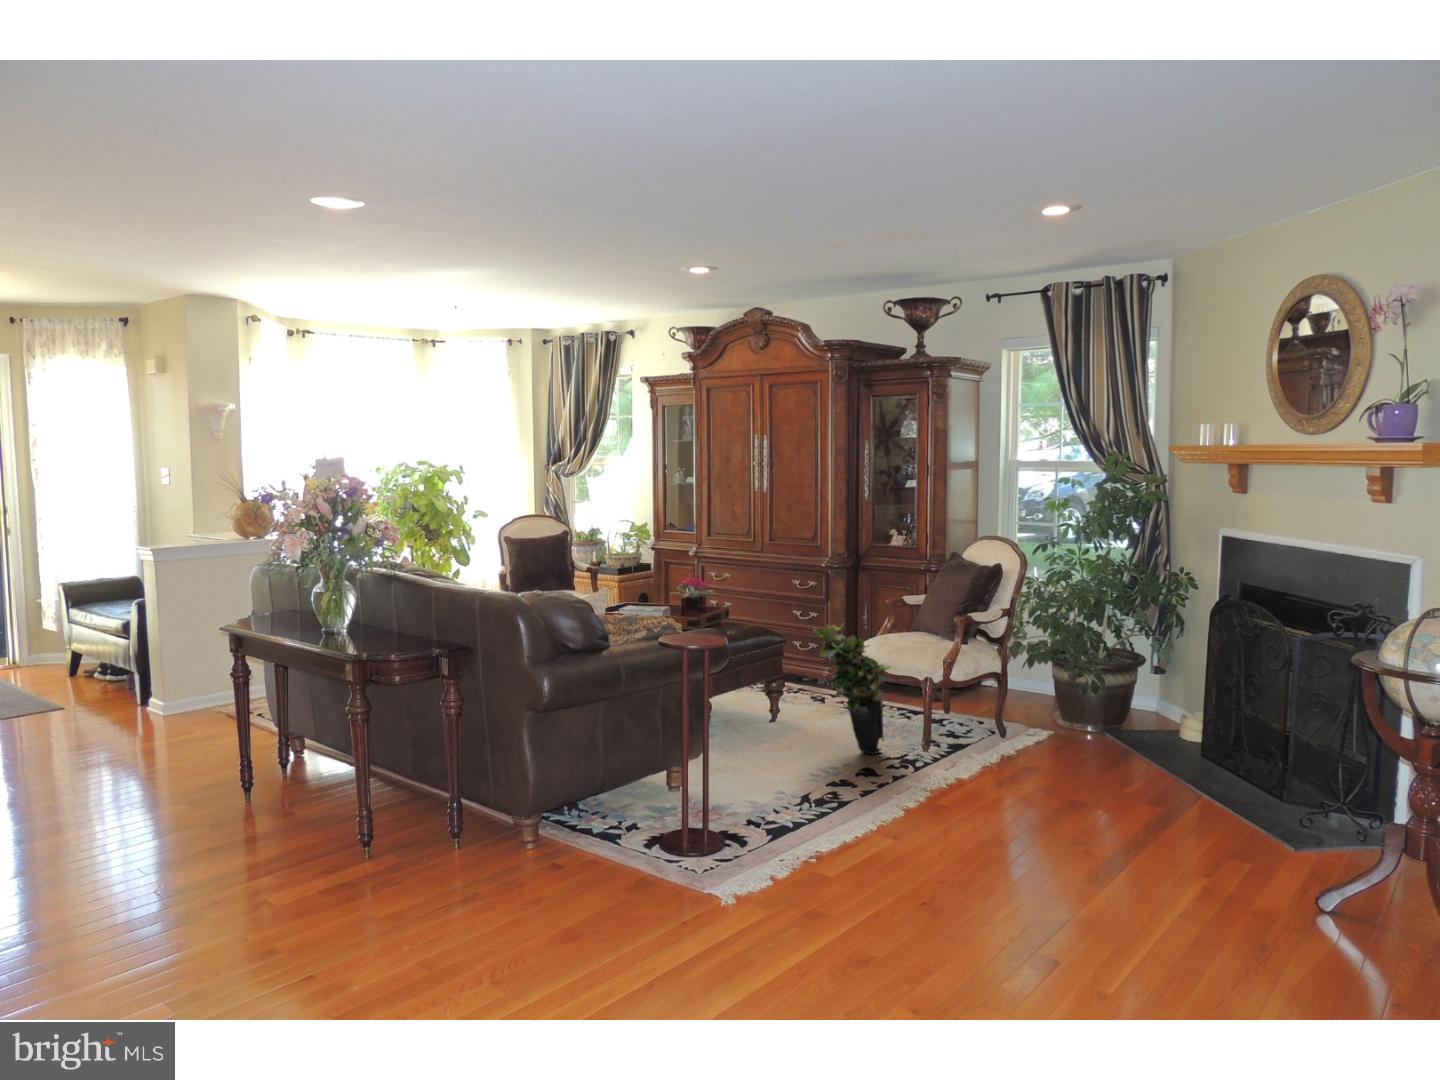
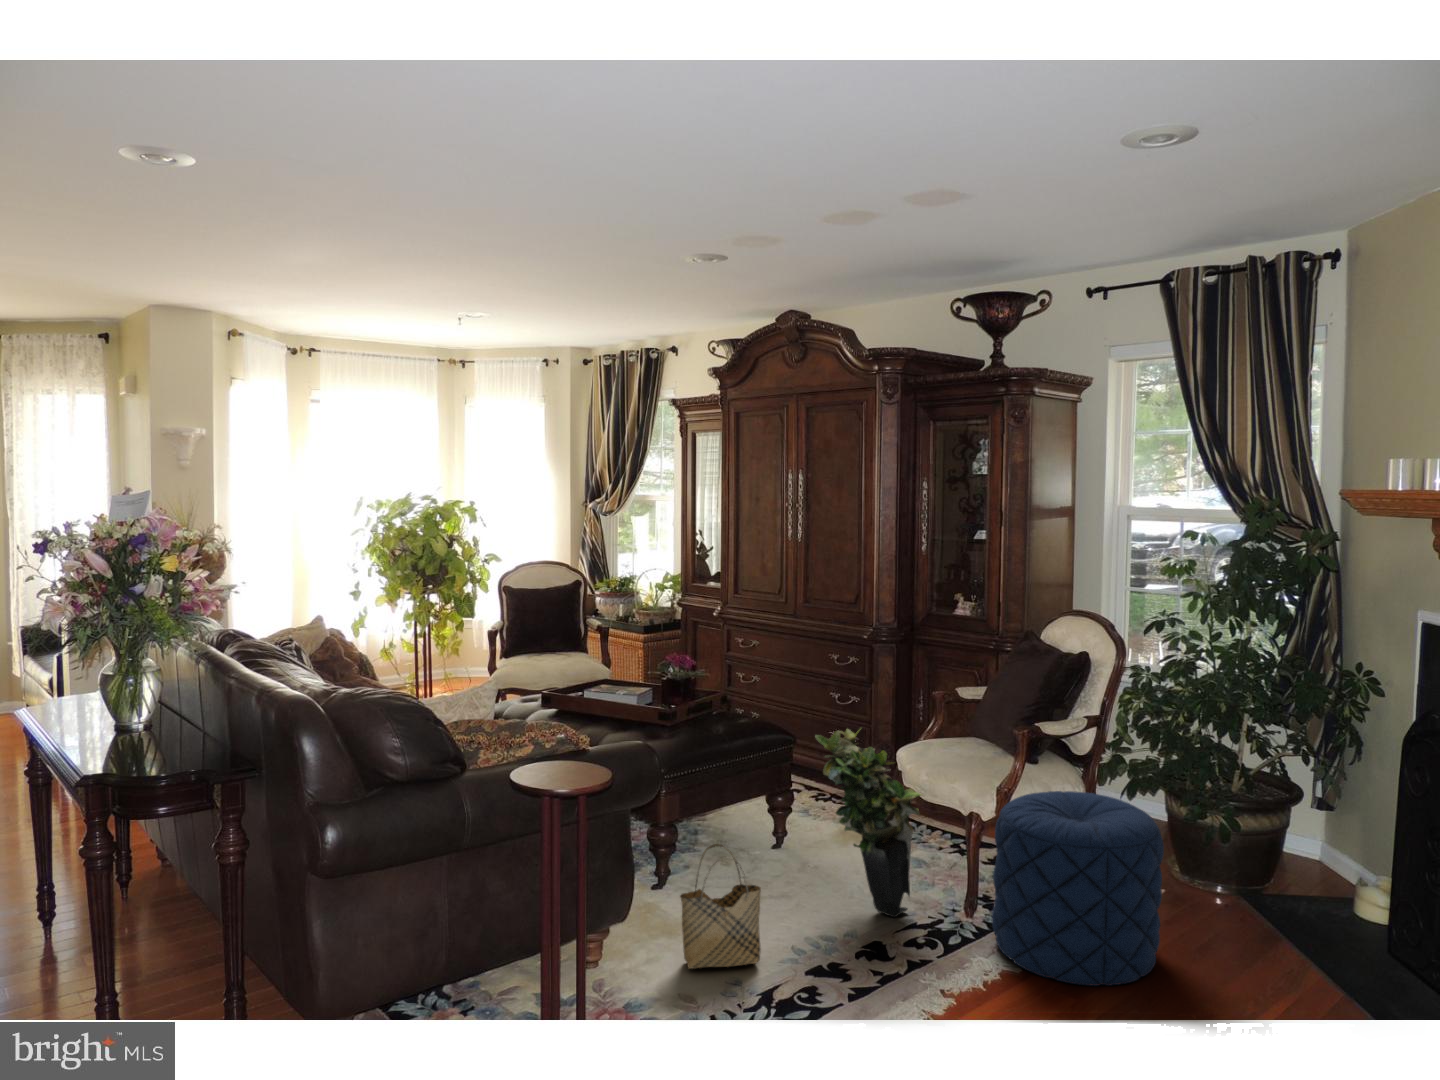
pouf: none [945,659,1060,782] -> present [992,791,1164,986]
woven basket: none [736,702,793,788] -> present [680,844,761,969]

